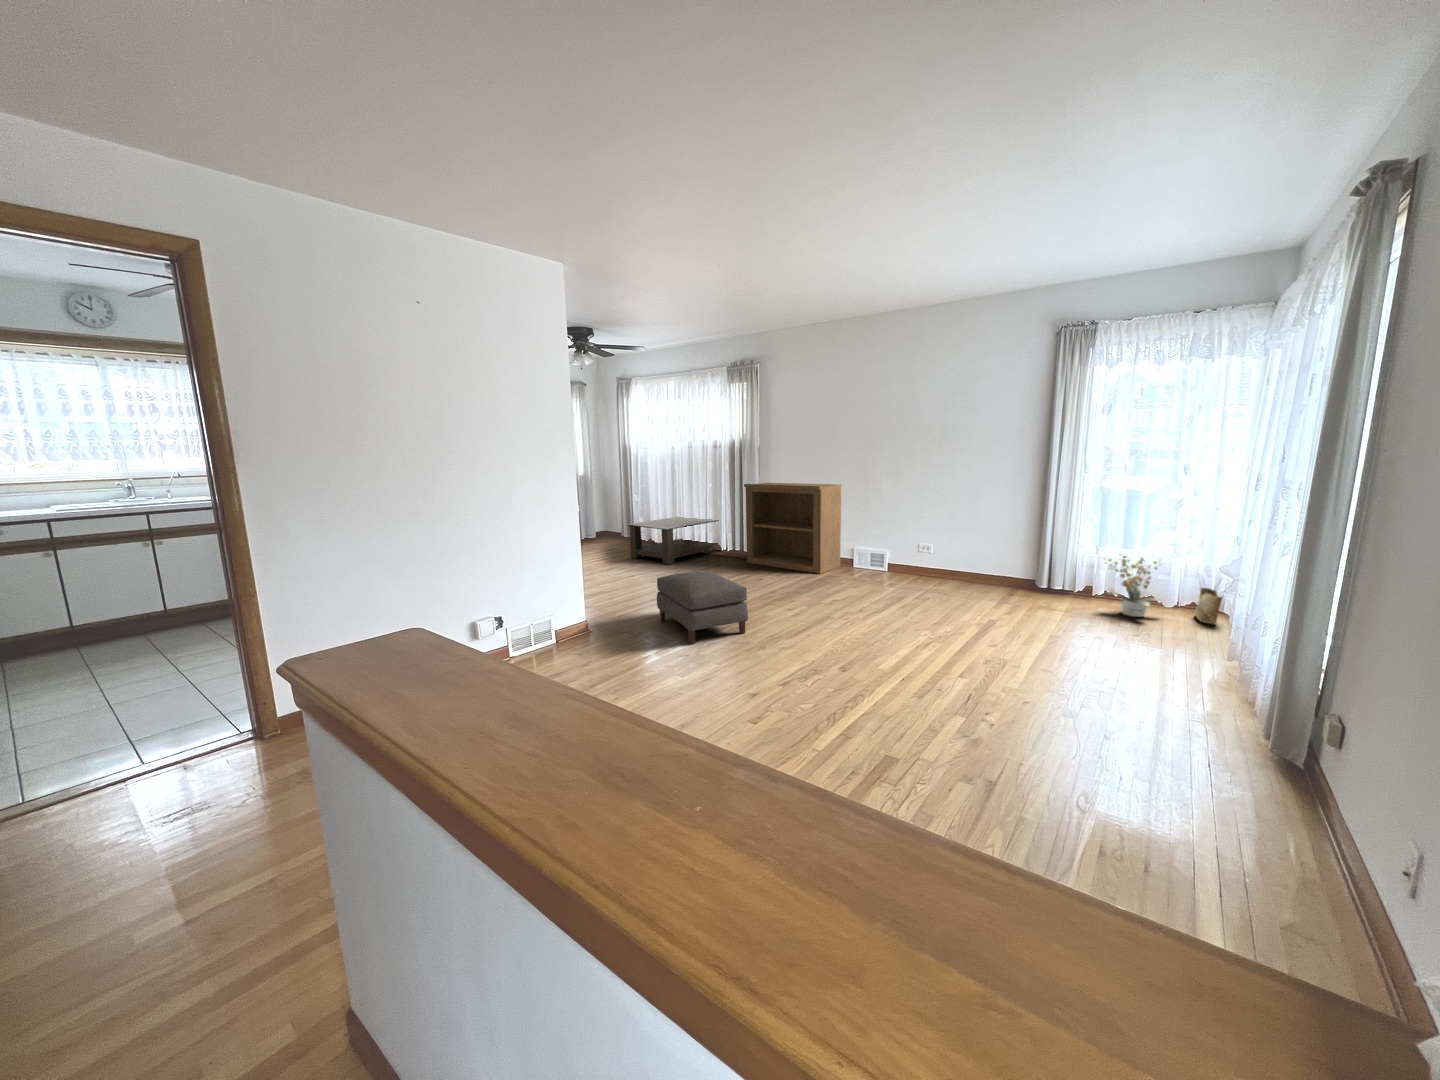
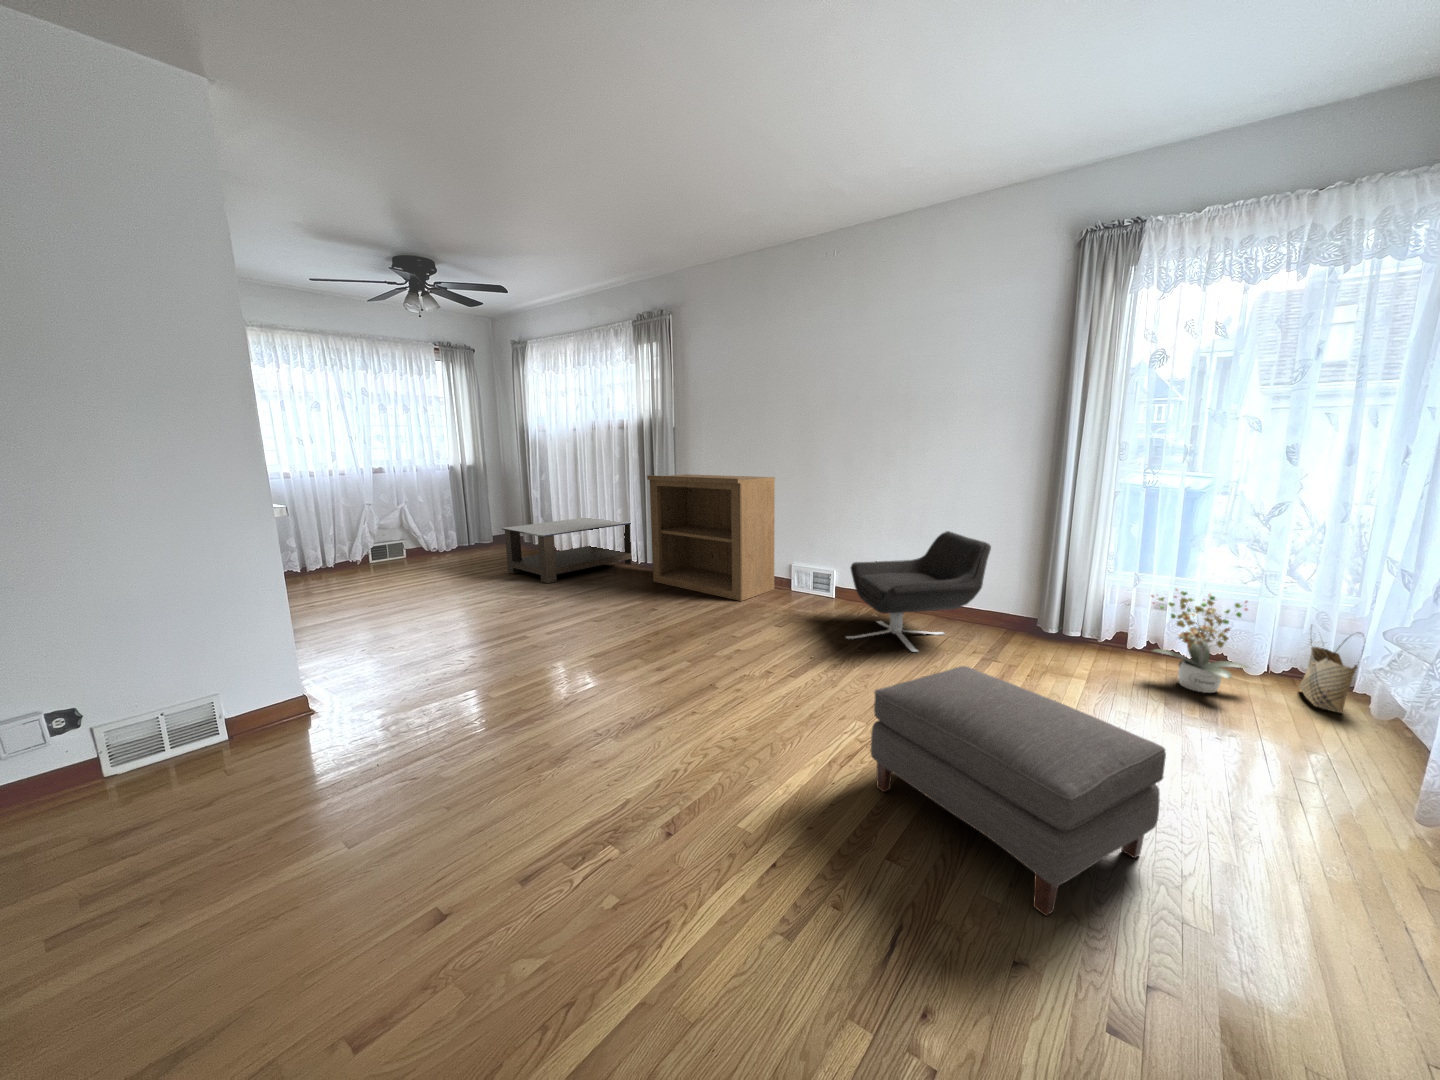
lounge chair: none [903,521,1002,600] -> present [846,531,991,652]
ottoman: present [657,571,748,644] -> present [871,666,1166,916]

